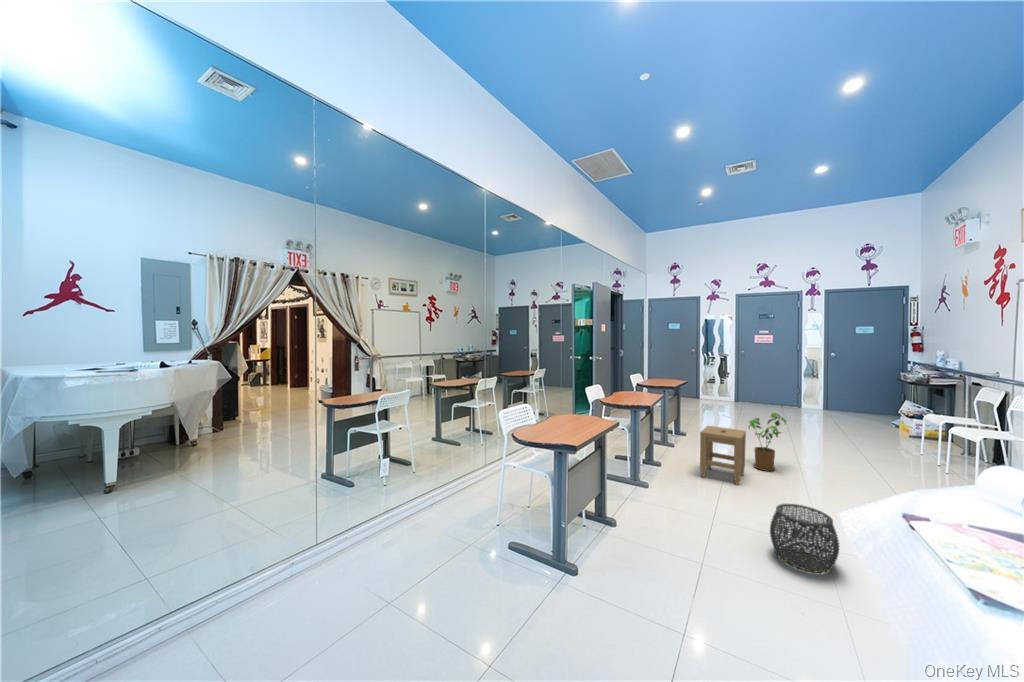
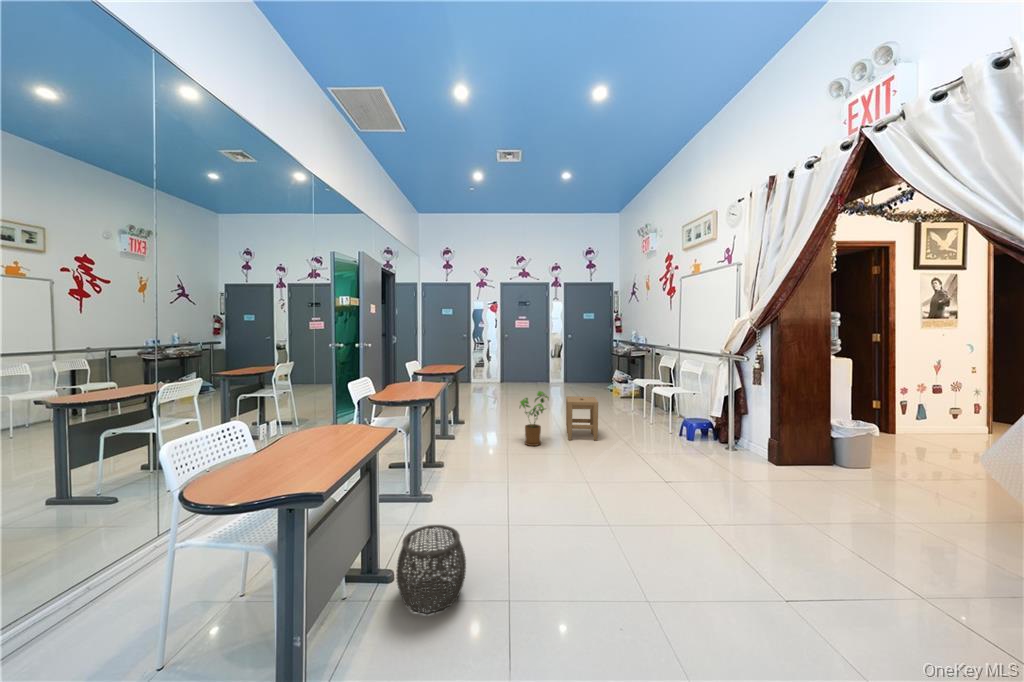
stool: present [700,426,746,485] -> present [566,396,598,441]
woven basket: present [770,504,839,573] -> present [396,525,466,613]

